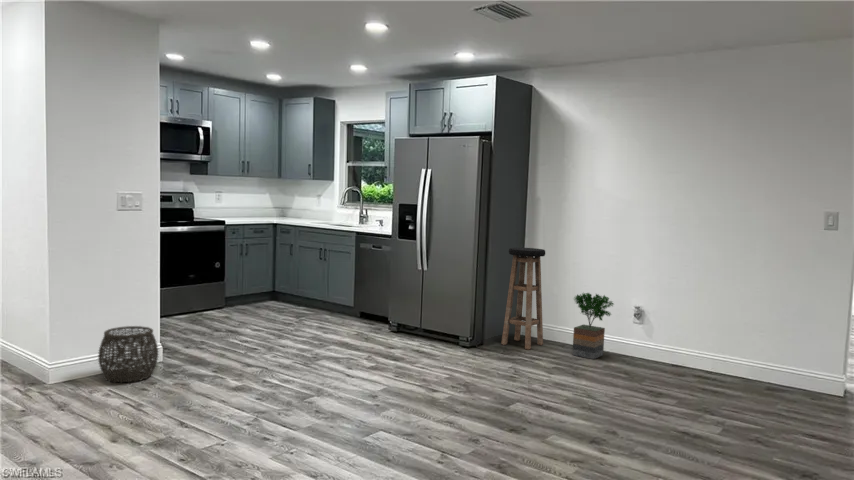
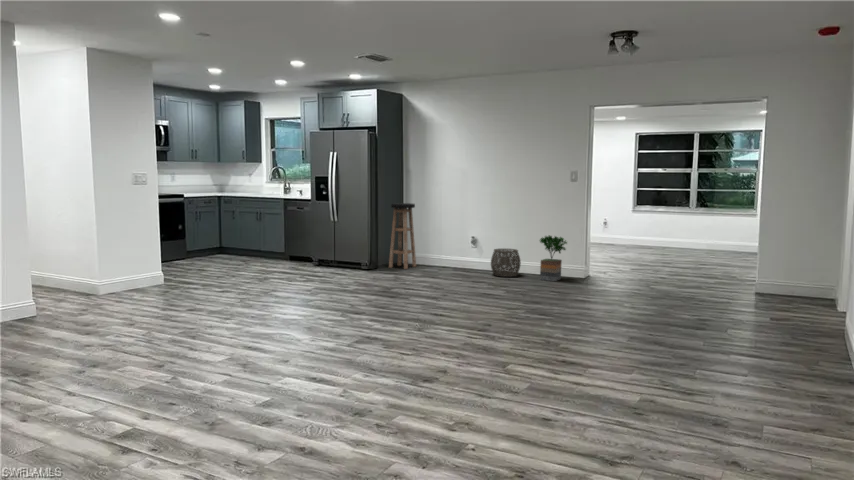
potted tree: present [572,293,613,359] -> present [540,235,567,281]
woven basket: present [98,326,158,382] -> present [491,249,521,277]

